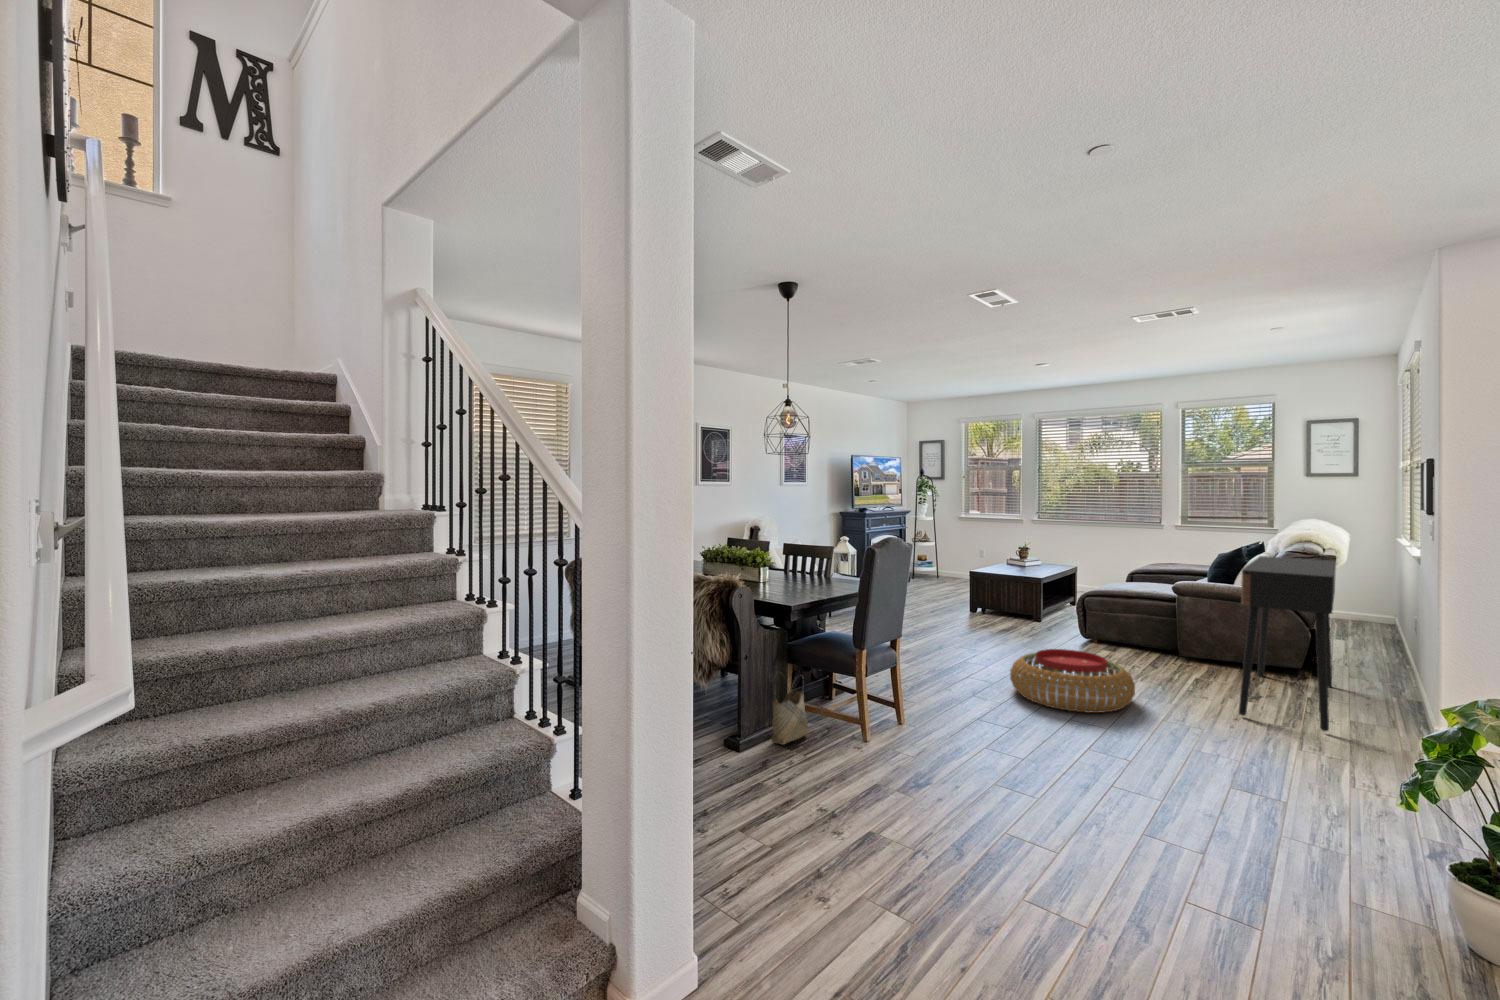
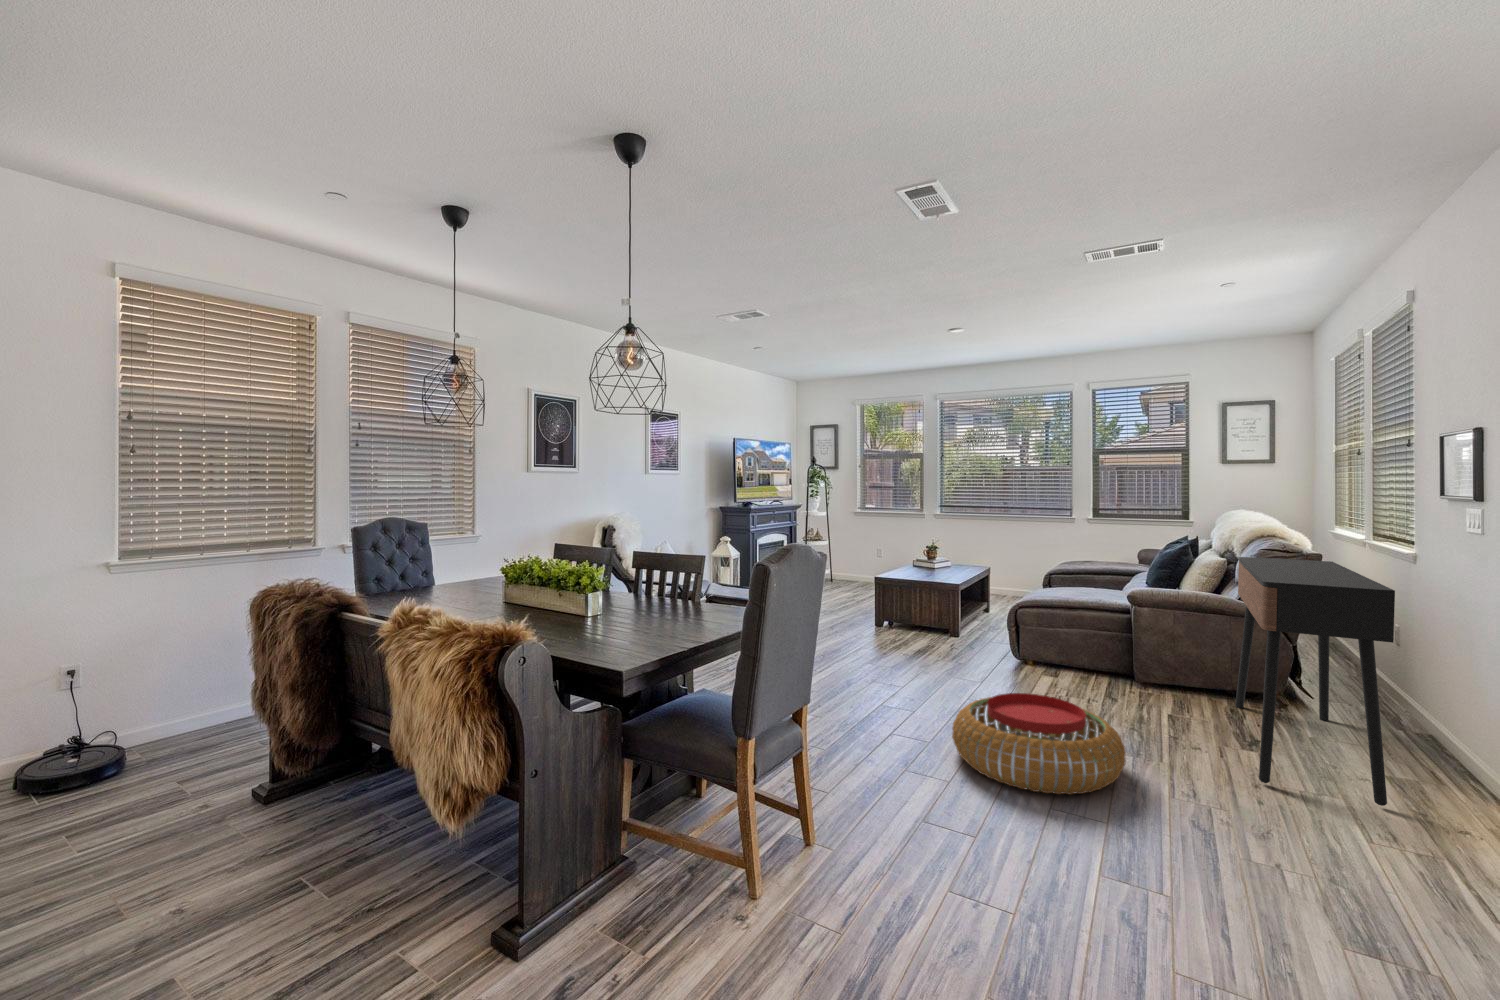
woven basket: present [772,671,809,745] -> none [586,786,655,928]

